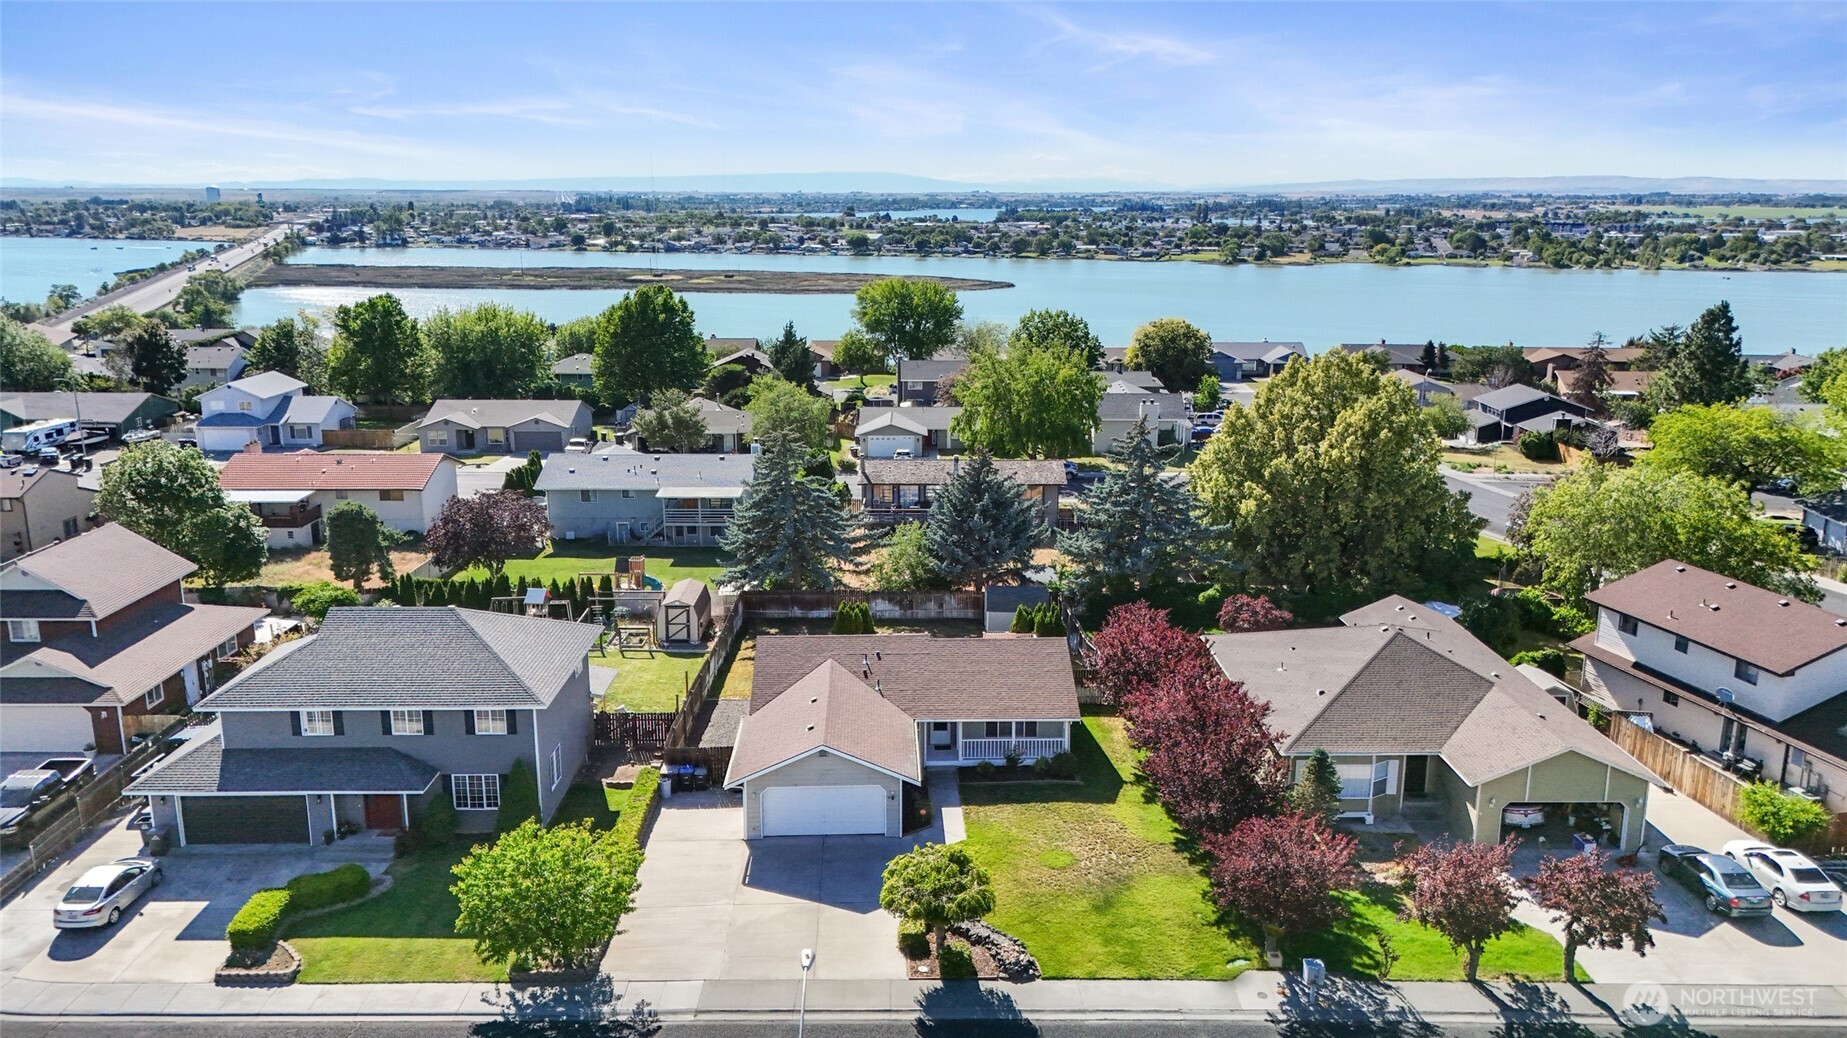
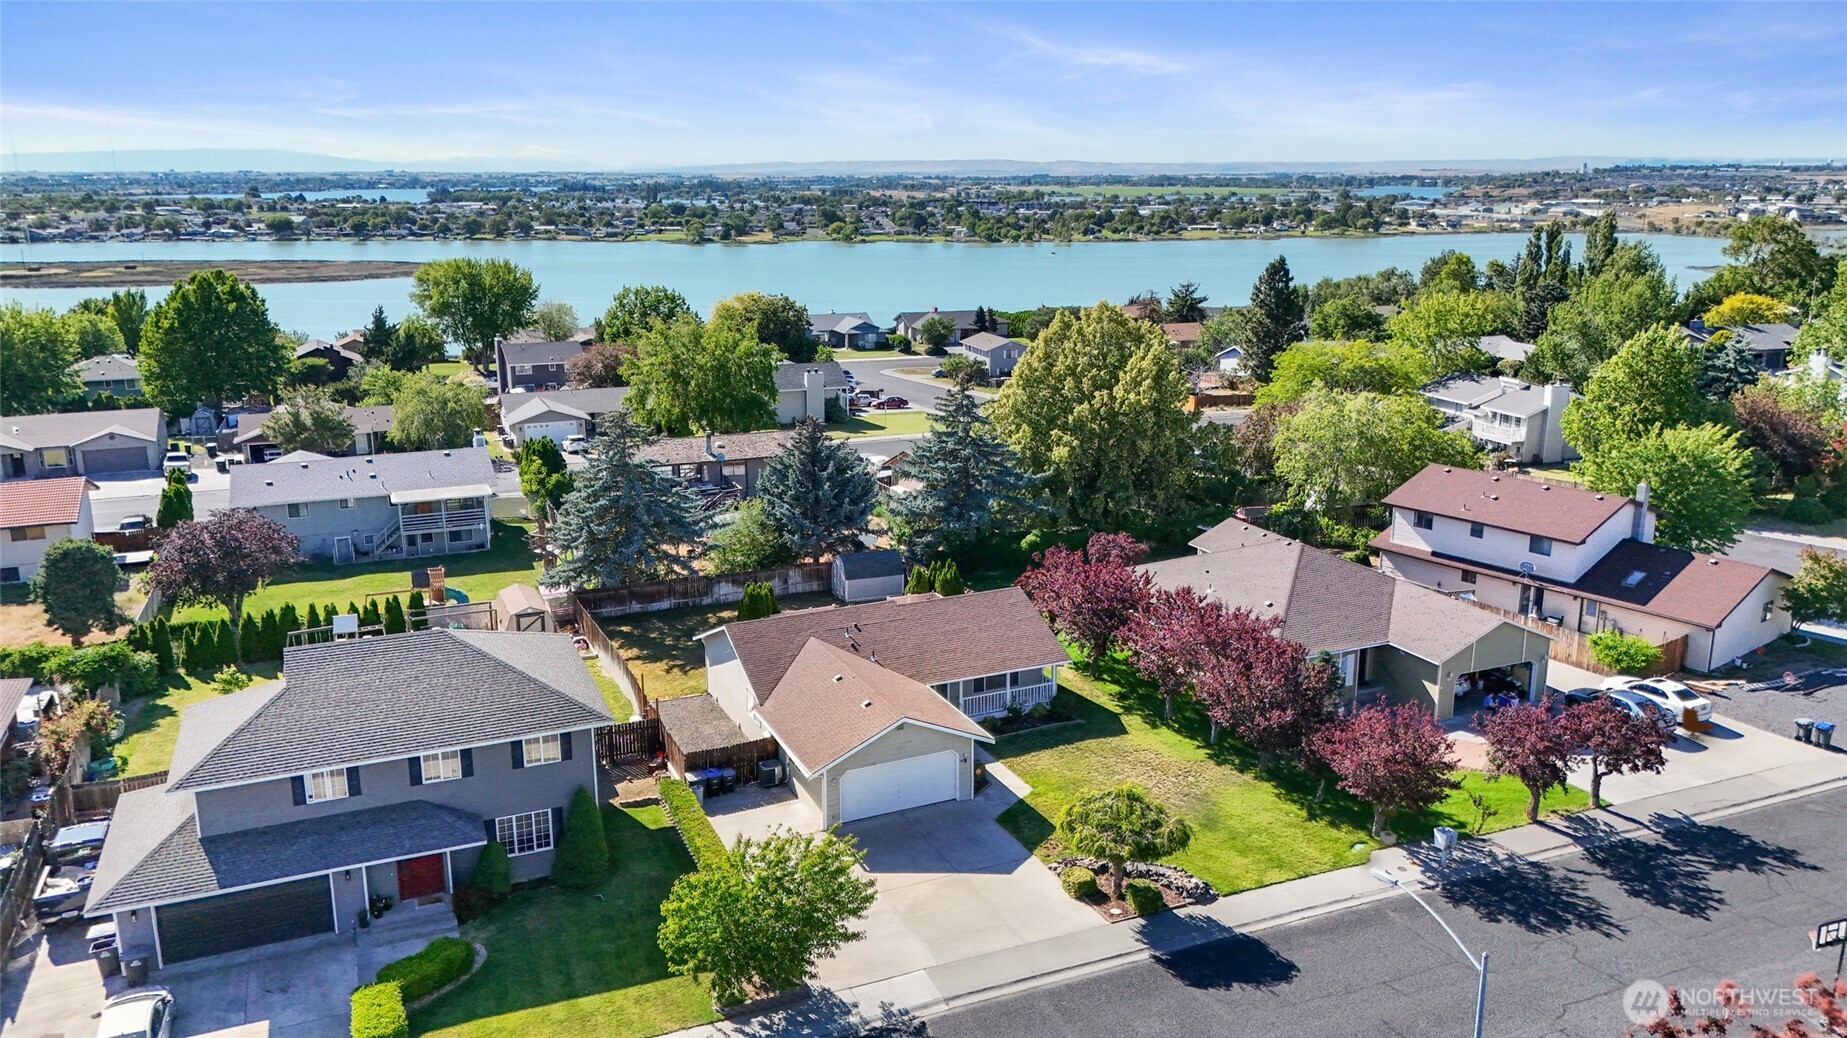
lounge chair: none [1775,883,1828,934] -> present [1682,706,1715,740]

